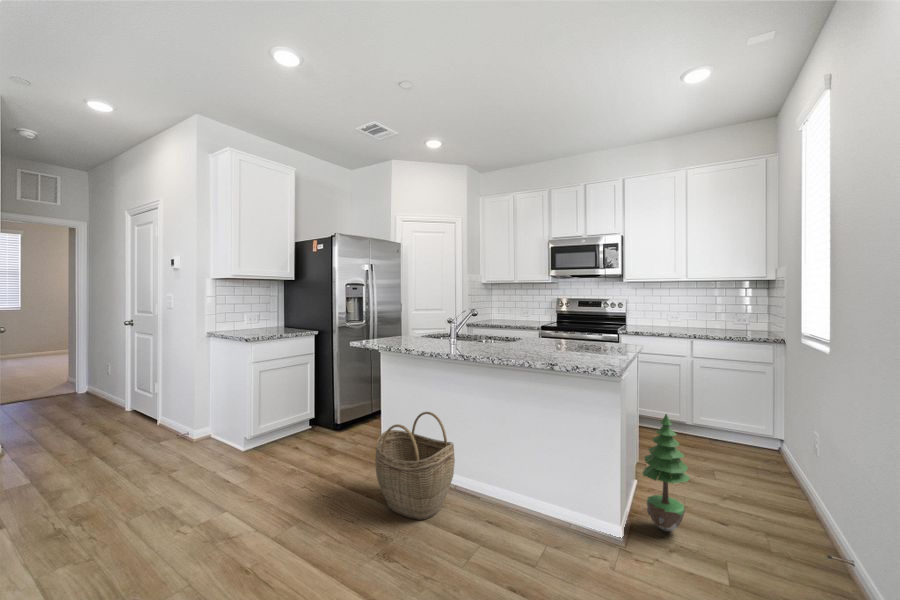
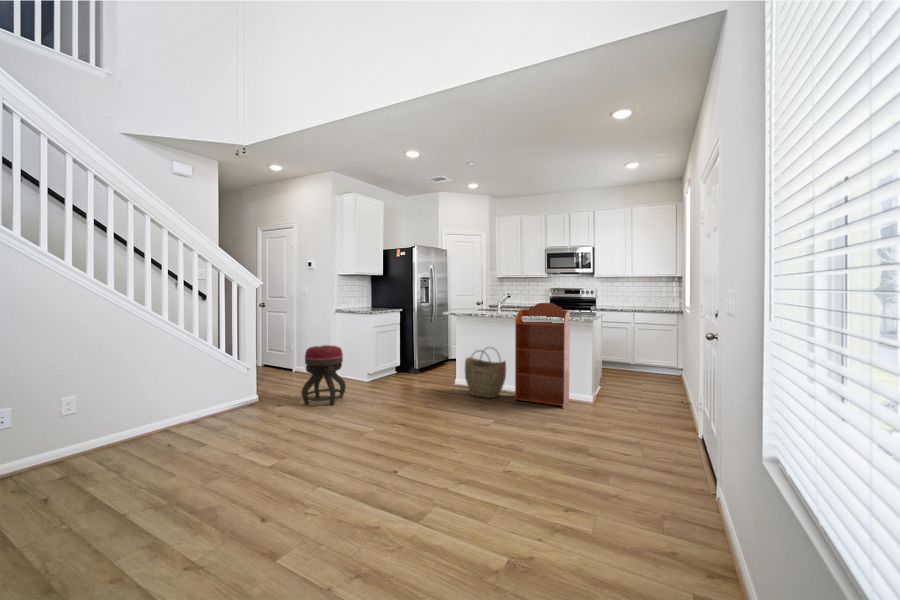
bookcase: none [461,333,577,574] -> present [514,303,570,408]
ottoman: none [35,409,151,539] -> present [301,345,346,405]
potted tree: present [643,414,690,531] -> none [601,341,623,399]

